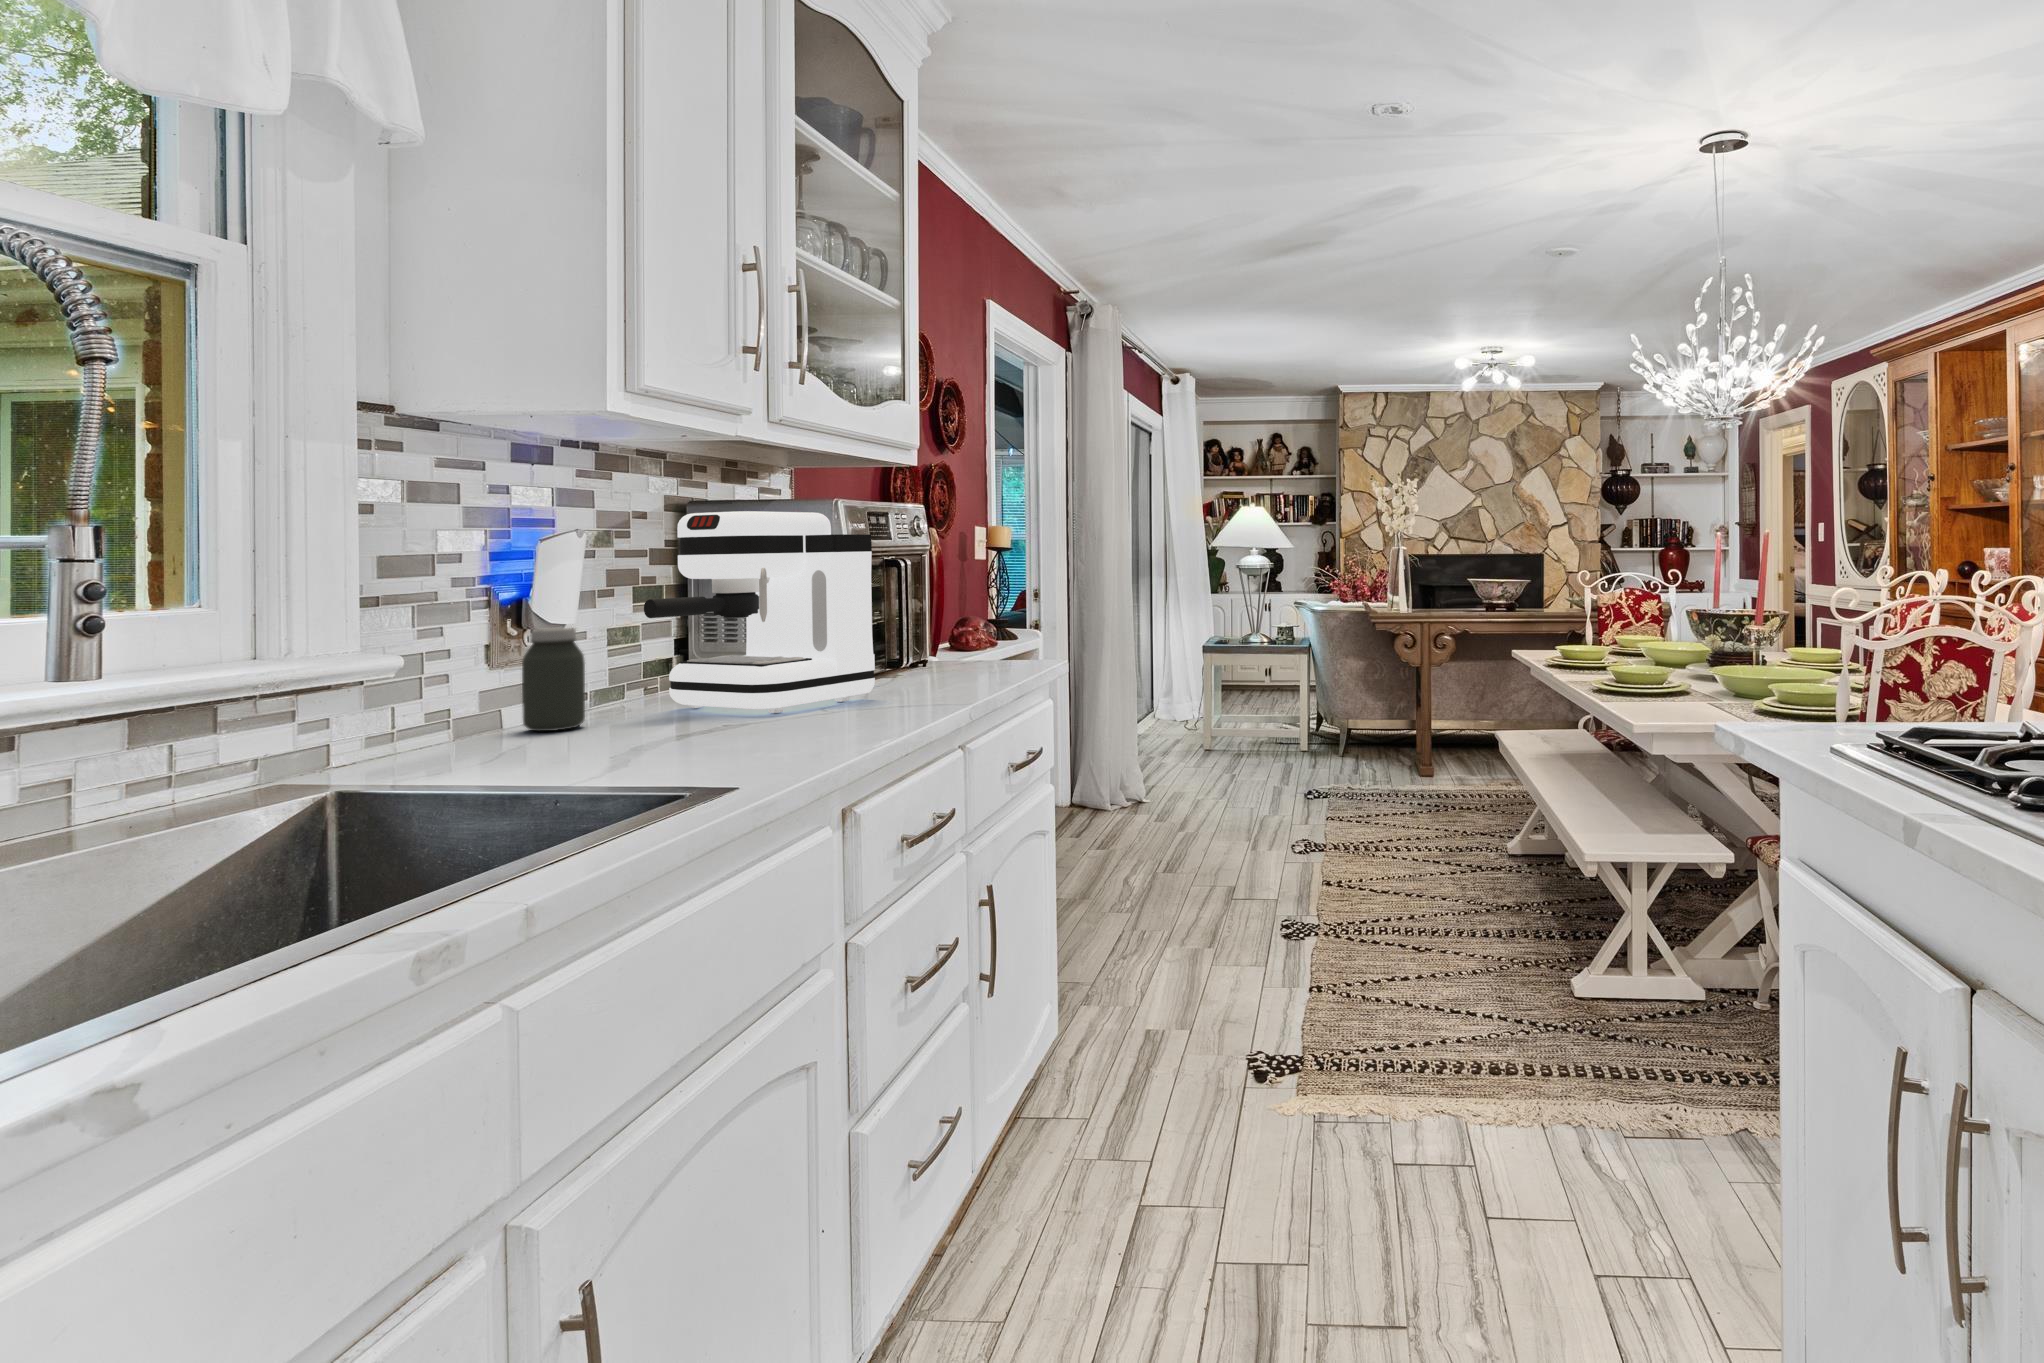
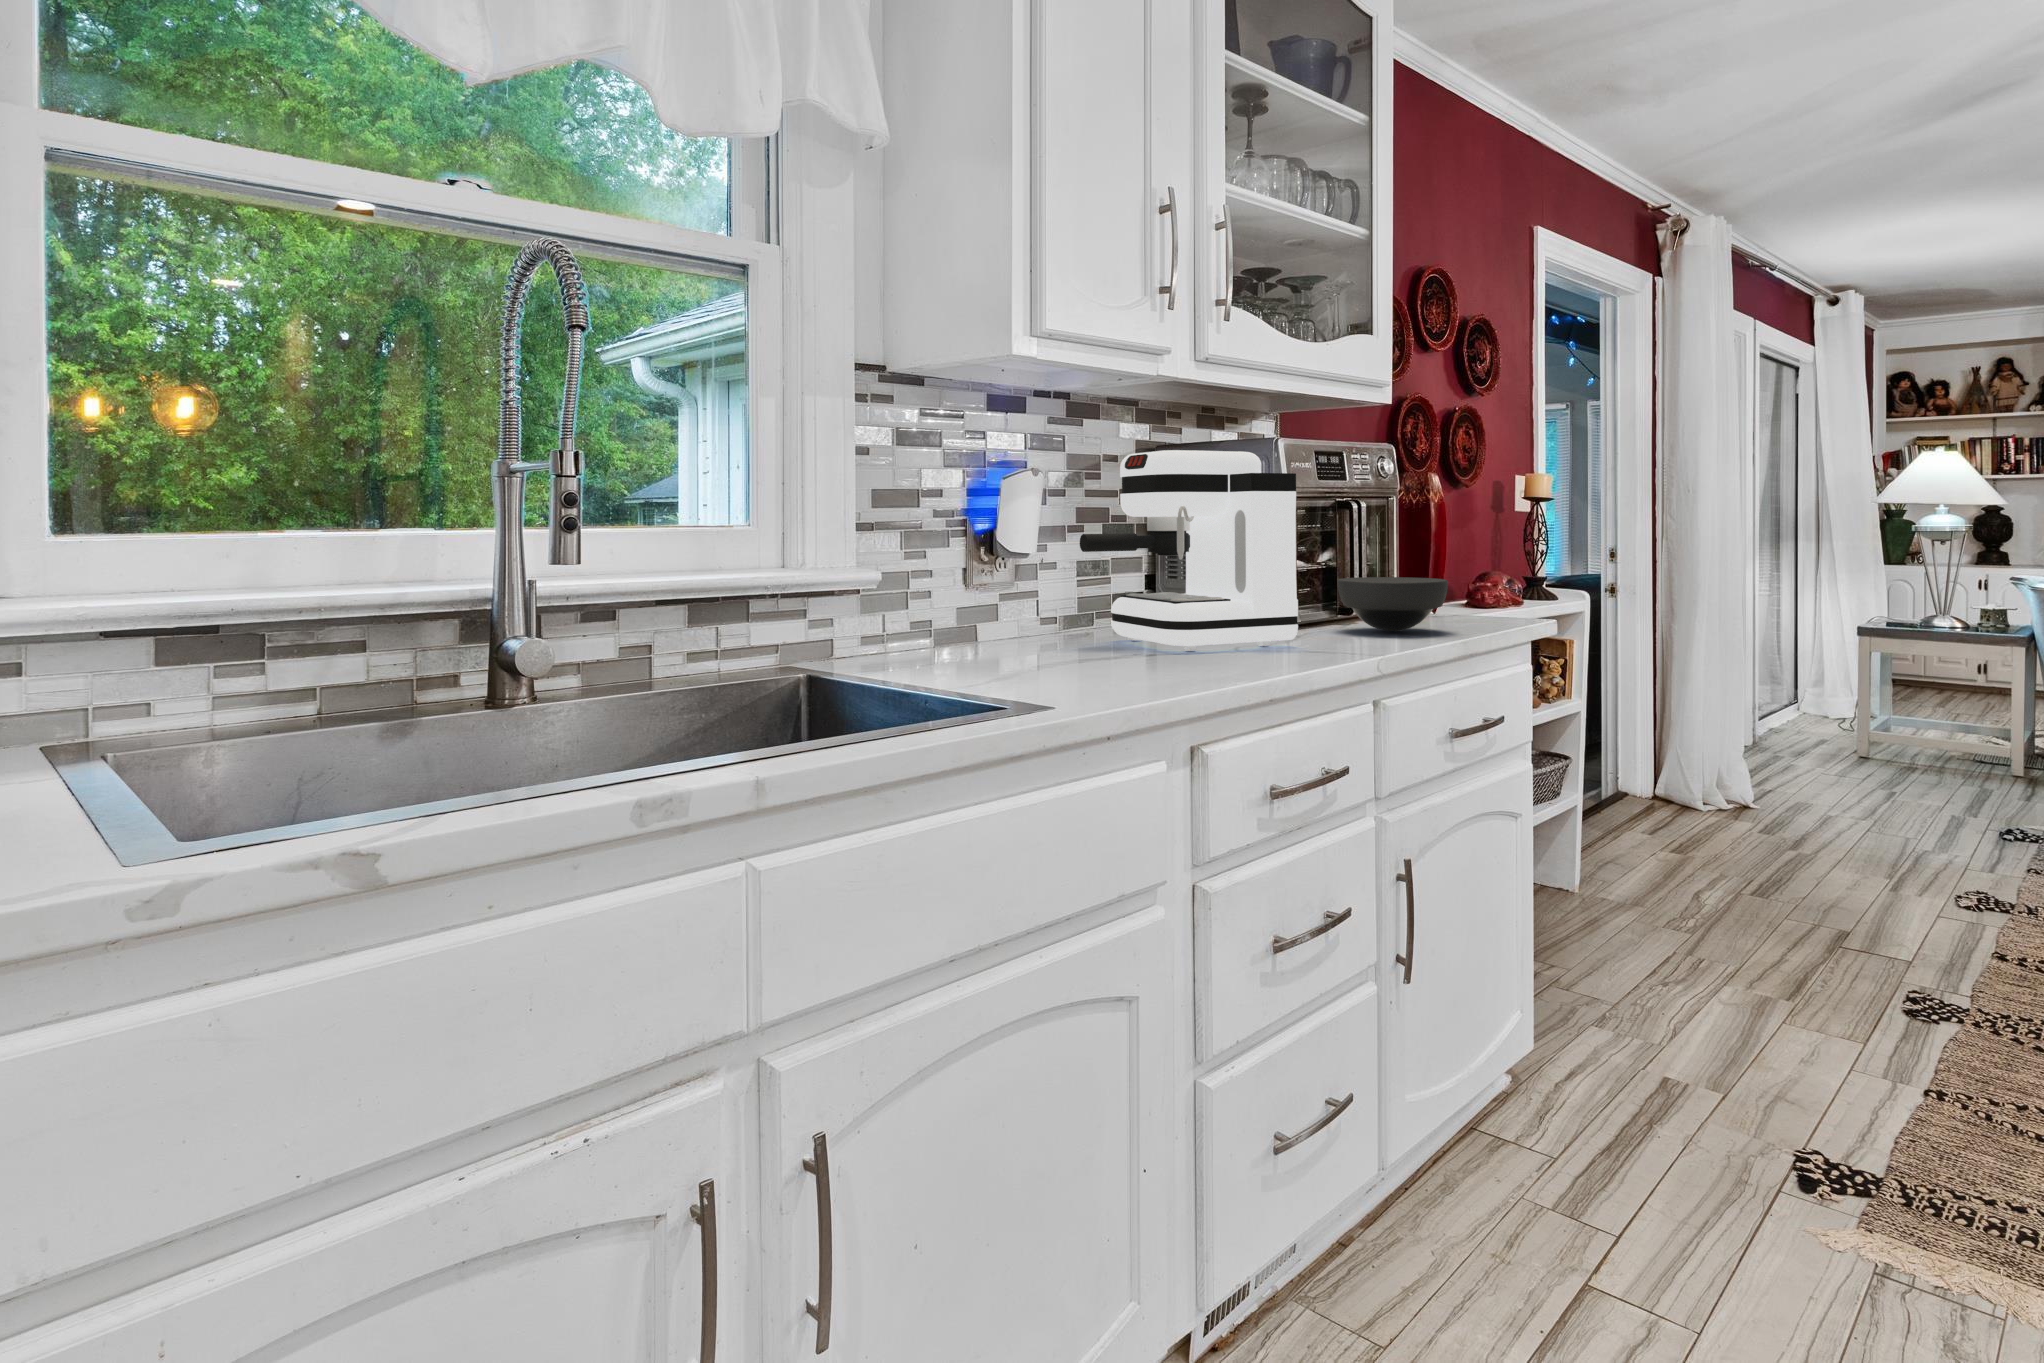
bowl: none [885,627,987,678] -> present [1337,577,1448,631]
jar: present [522,628,585,731] -> none [981,557,1030,648]

